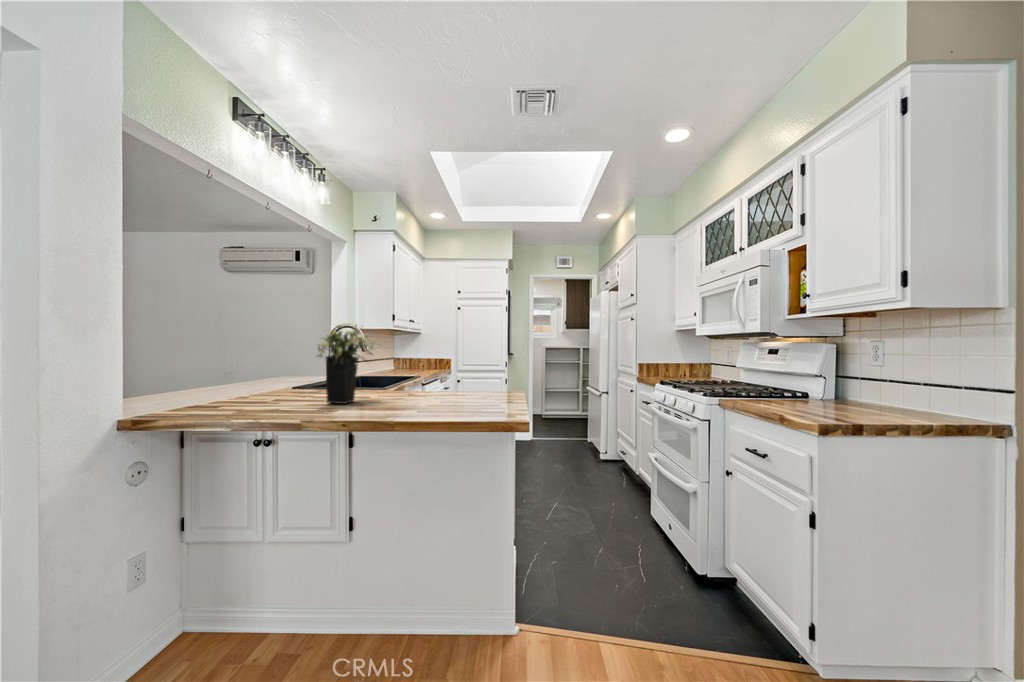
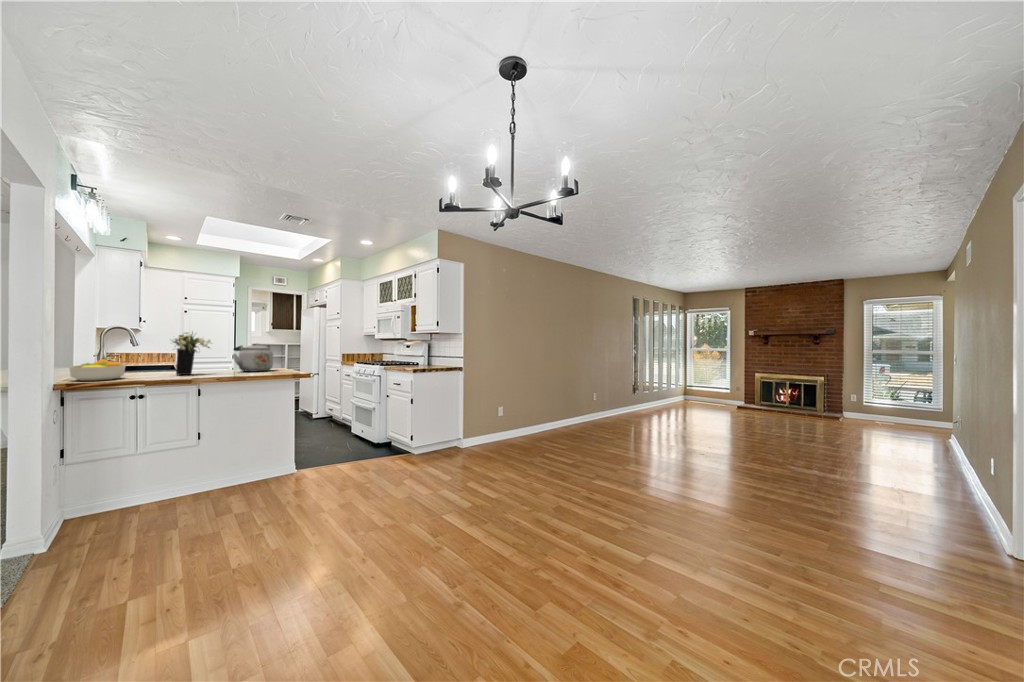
kettle: none [411,345,480,402] -> present [233,344,273,372]
fruit bowl: none [184,371,268,410] -> present [69,359,125,381]

